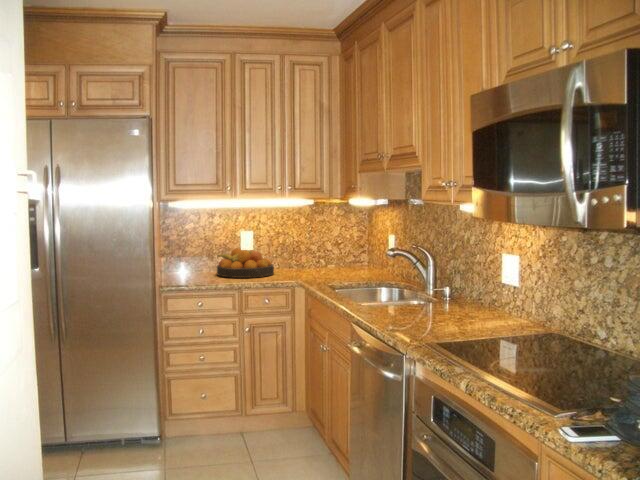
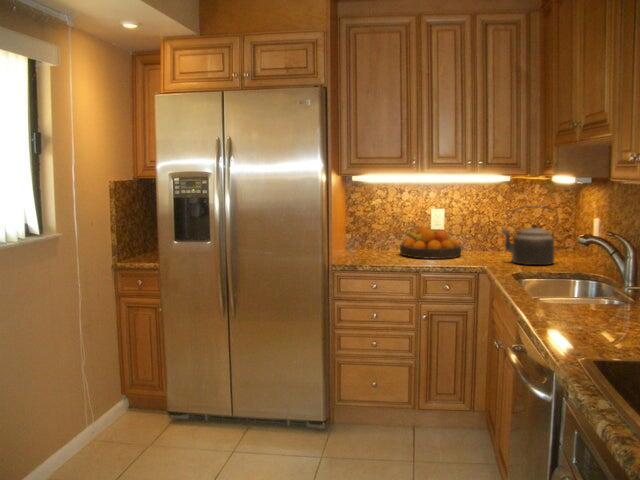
kettle: none [312,226,359,278] -> present [502,206,558,265]

